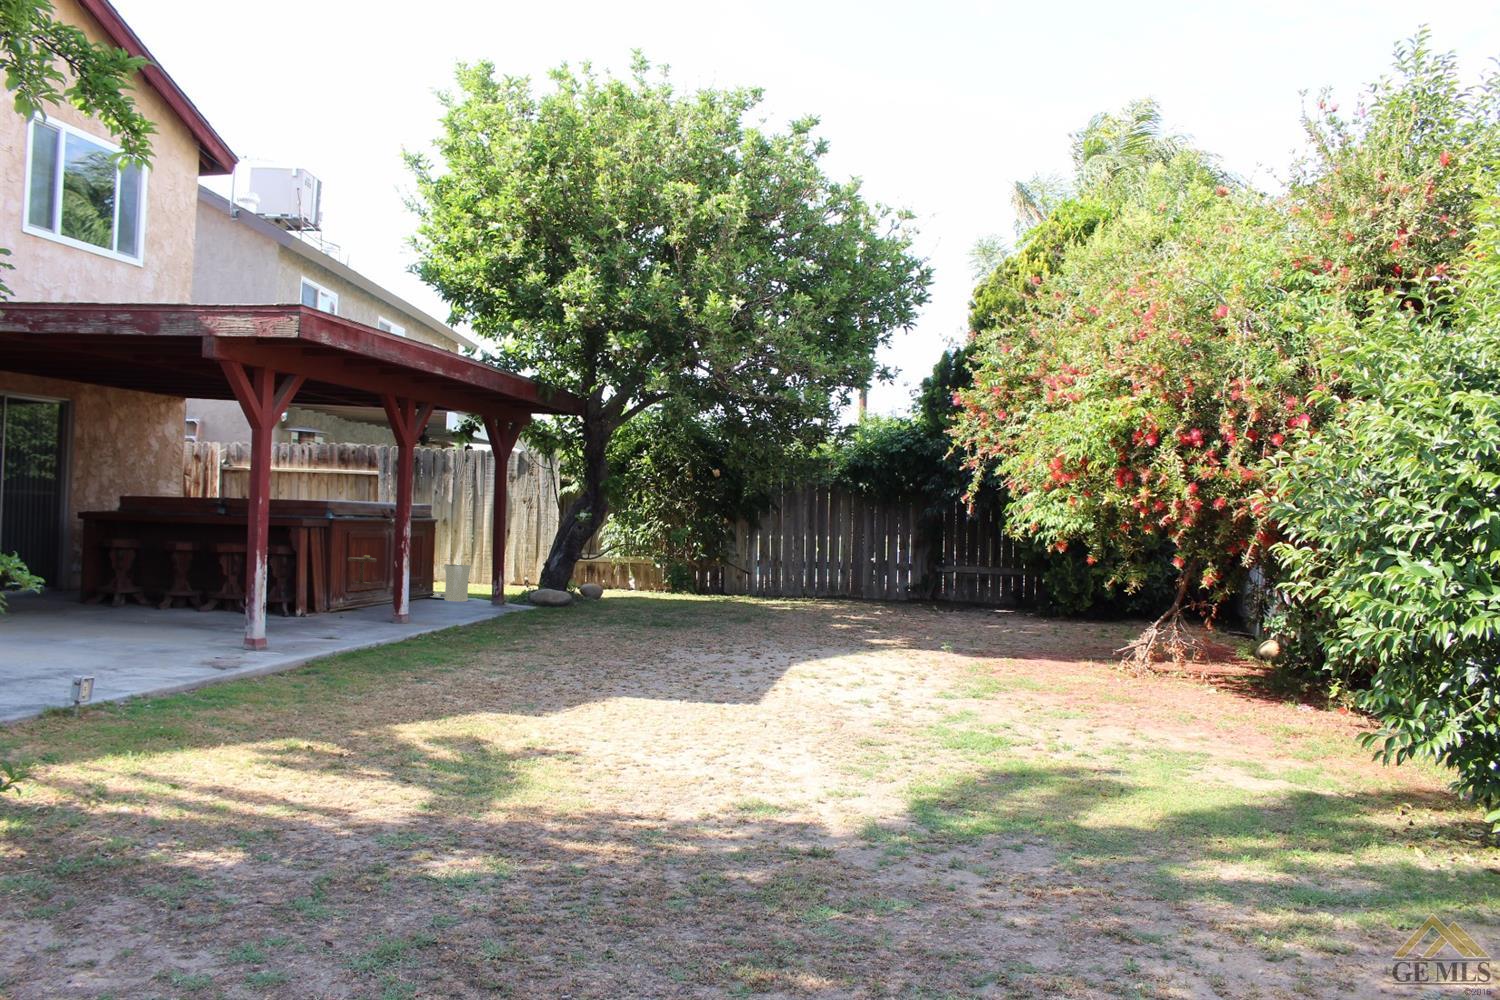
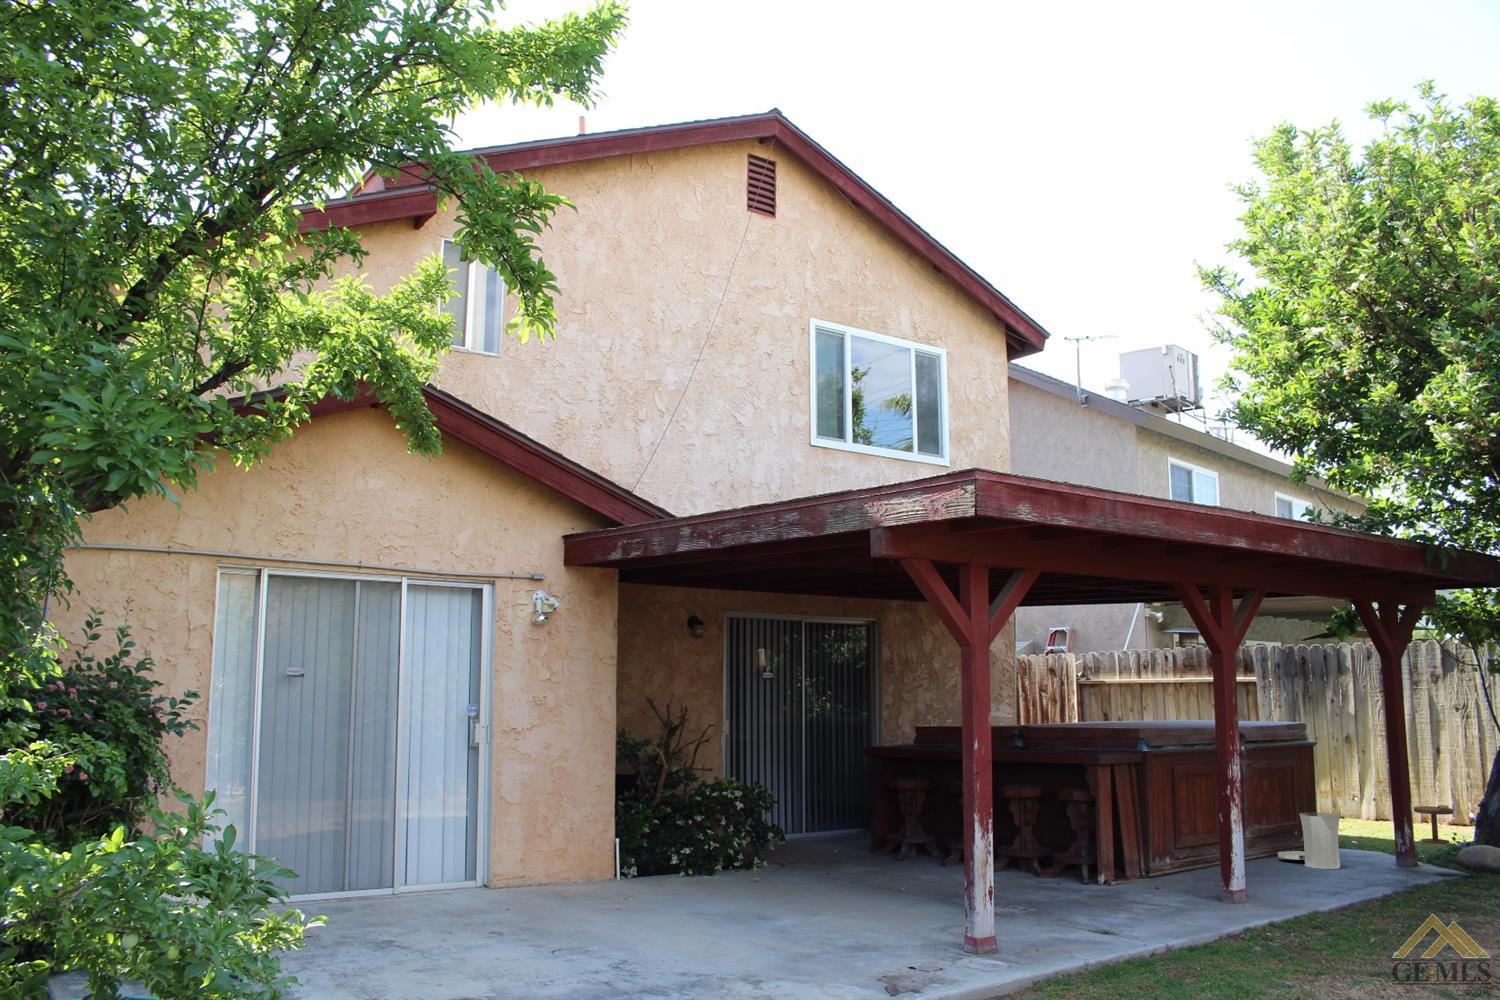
side table: present [348,555,377,585] -> present [1414,805,1454,844]

